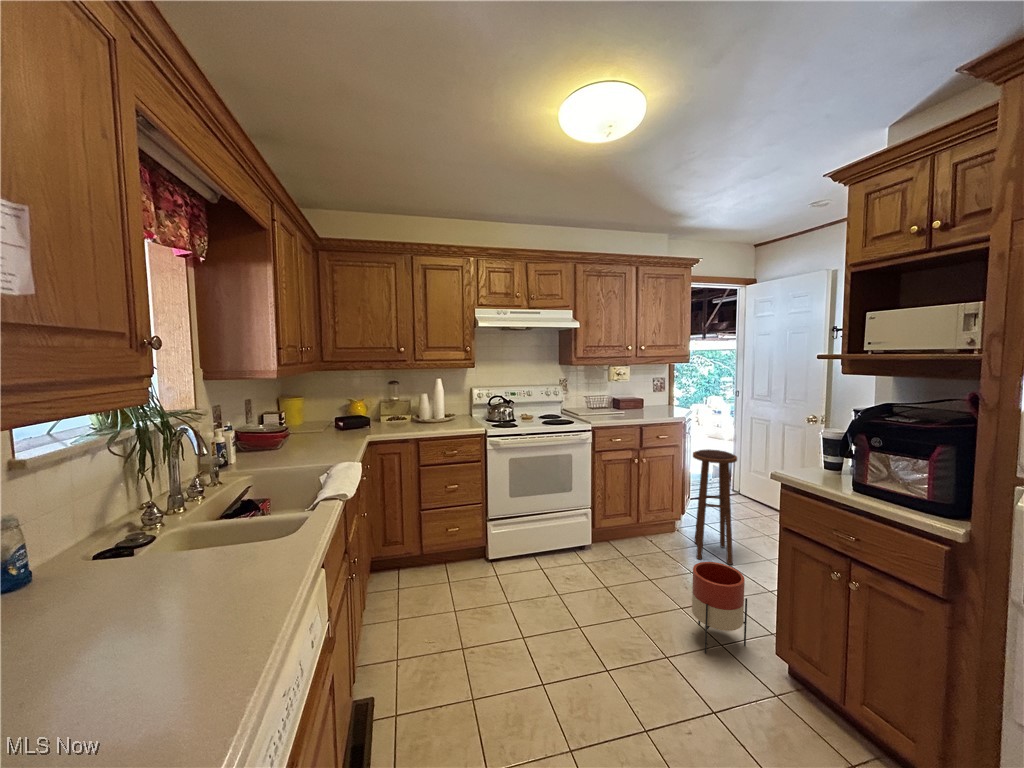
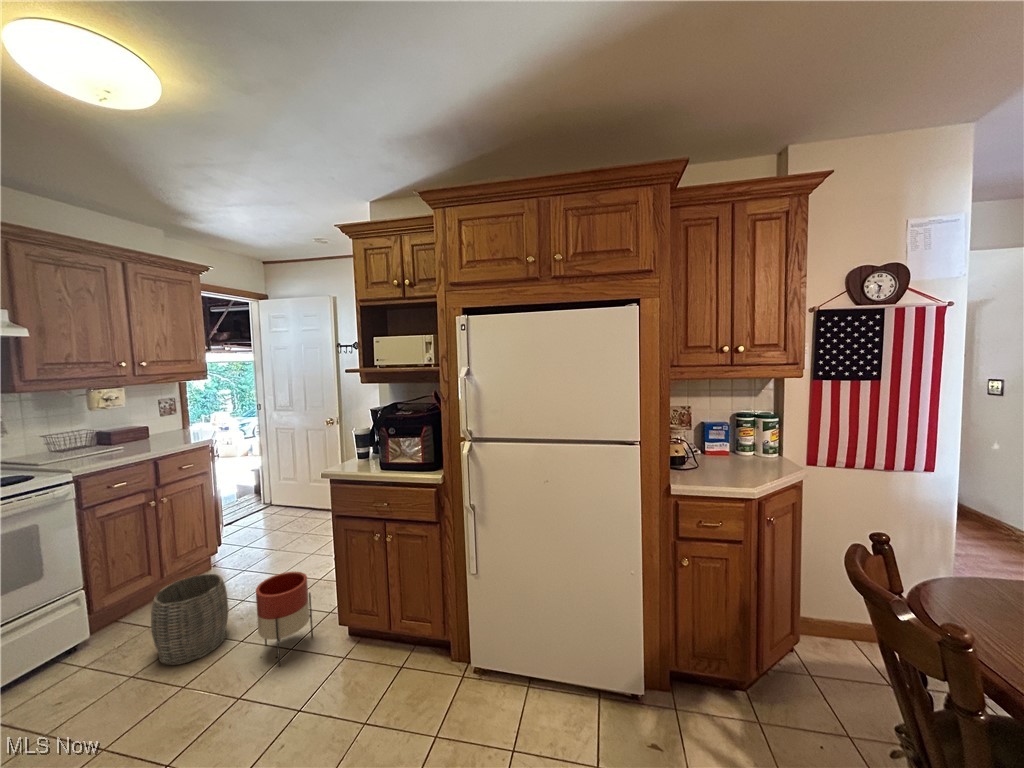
stool: present [693,450,737,565] -> none [229,466,284,584]
woven basket: none [621,529,674,601] -> present [151,574,228,665]

